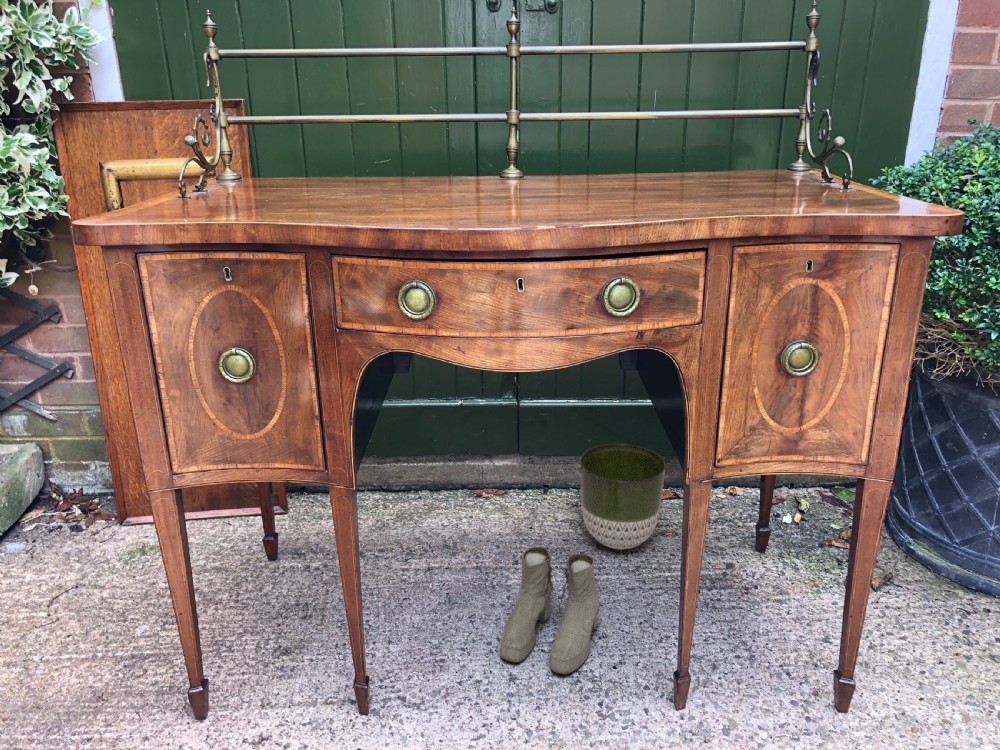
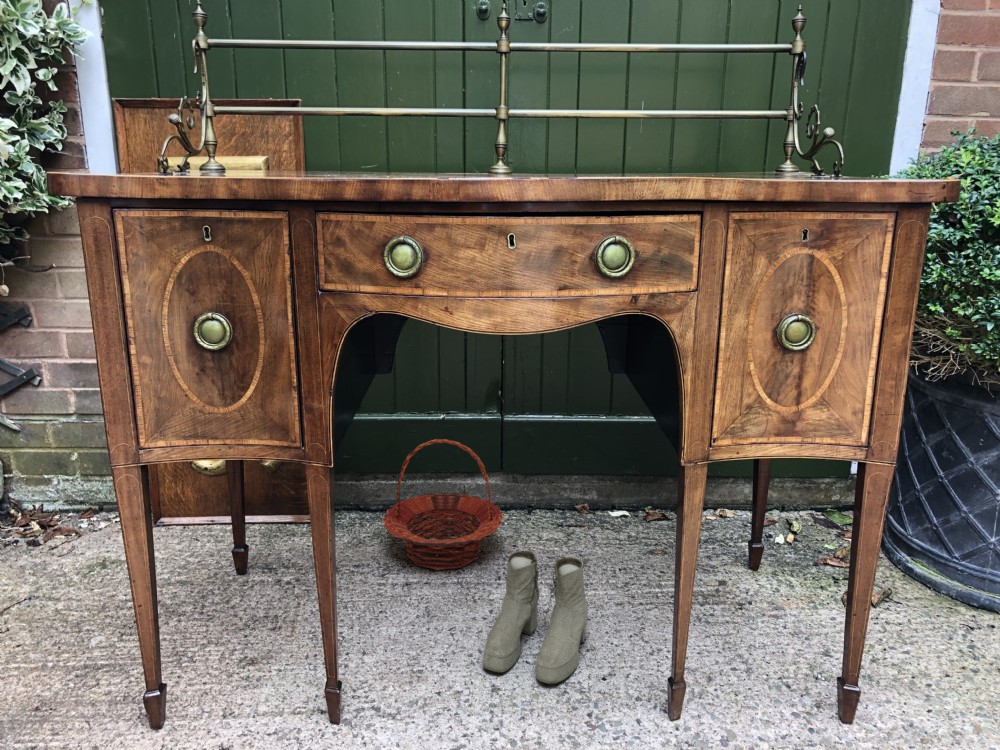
basket: none [403,432,519,555] -> present [382,439,504,570]
planter: present [580,444,666,550] -> none [568,456,656,566]

